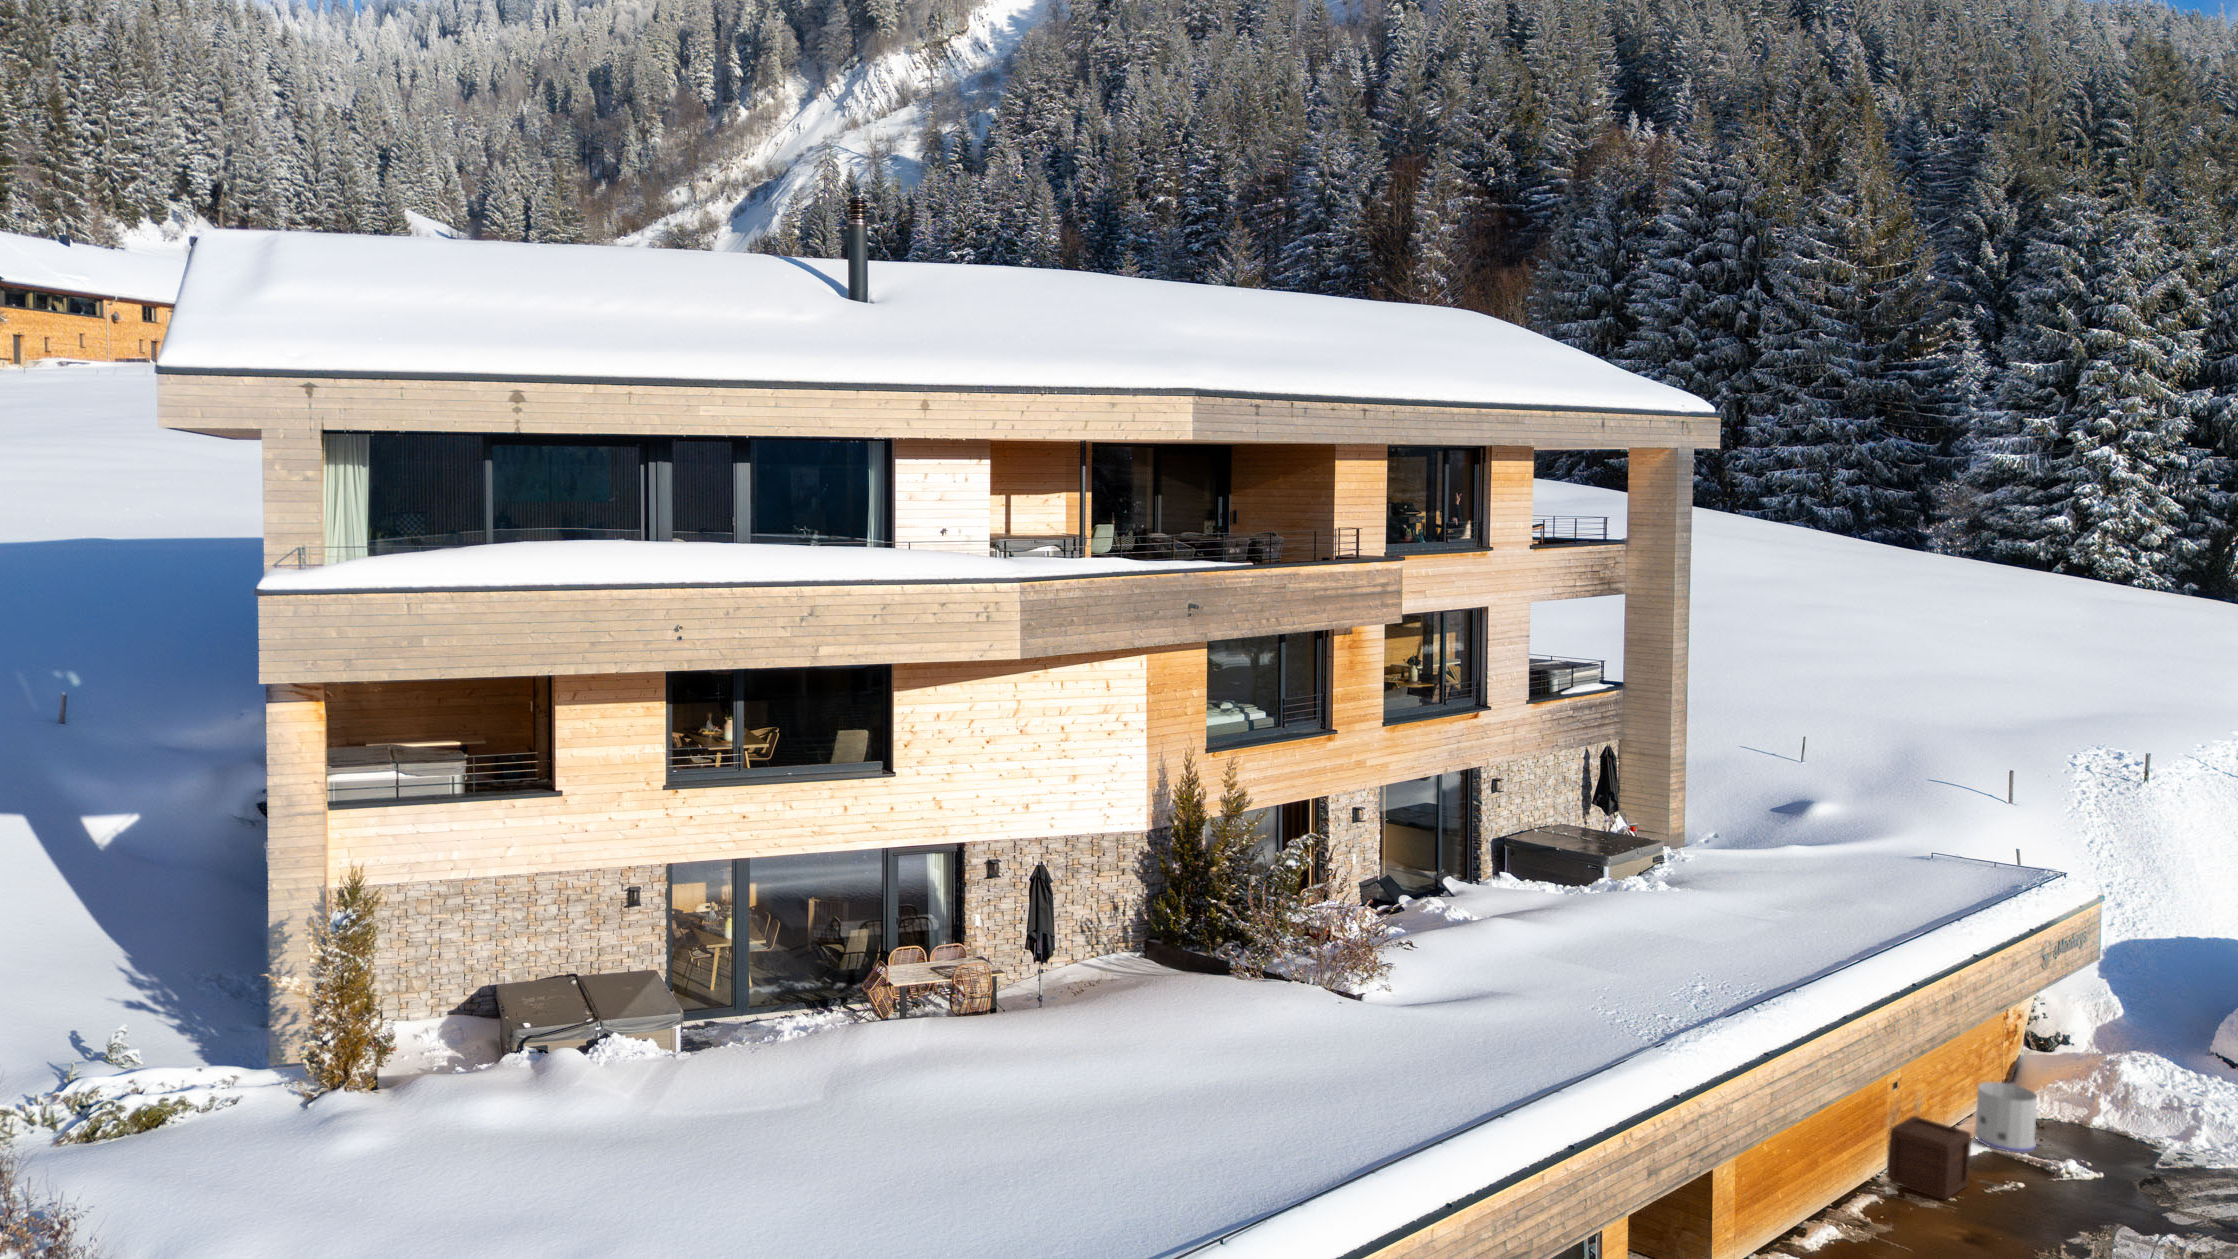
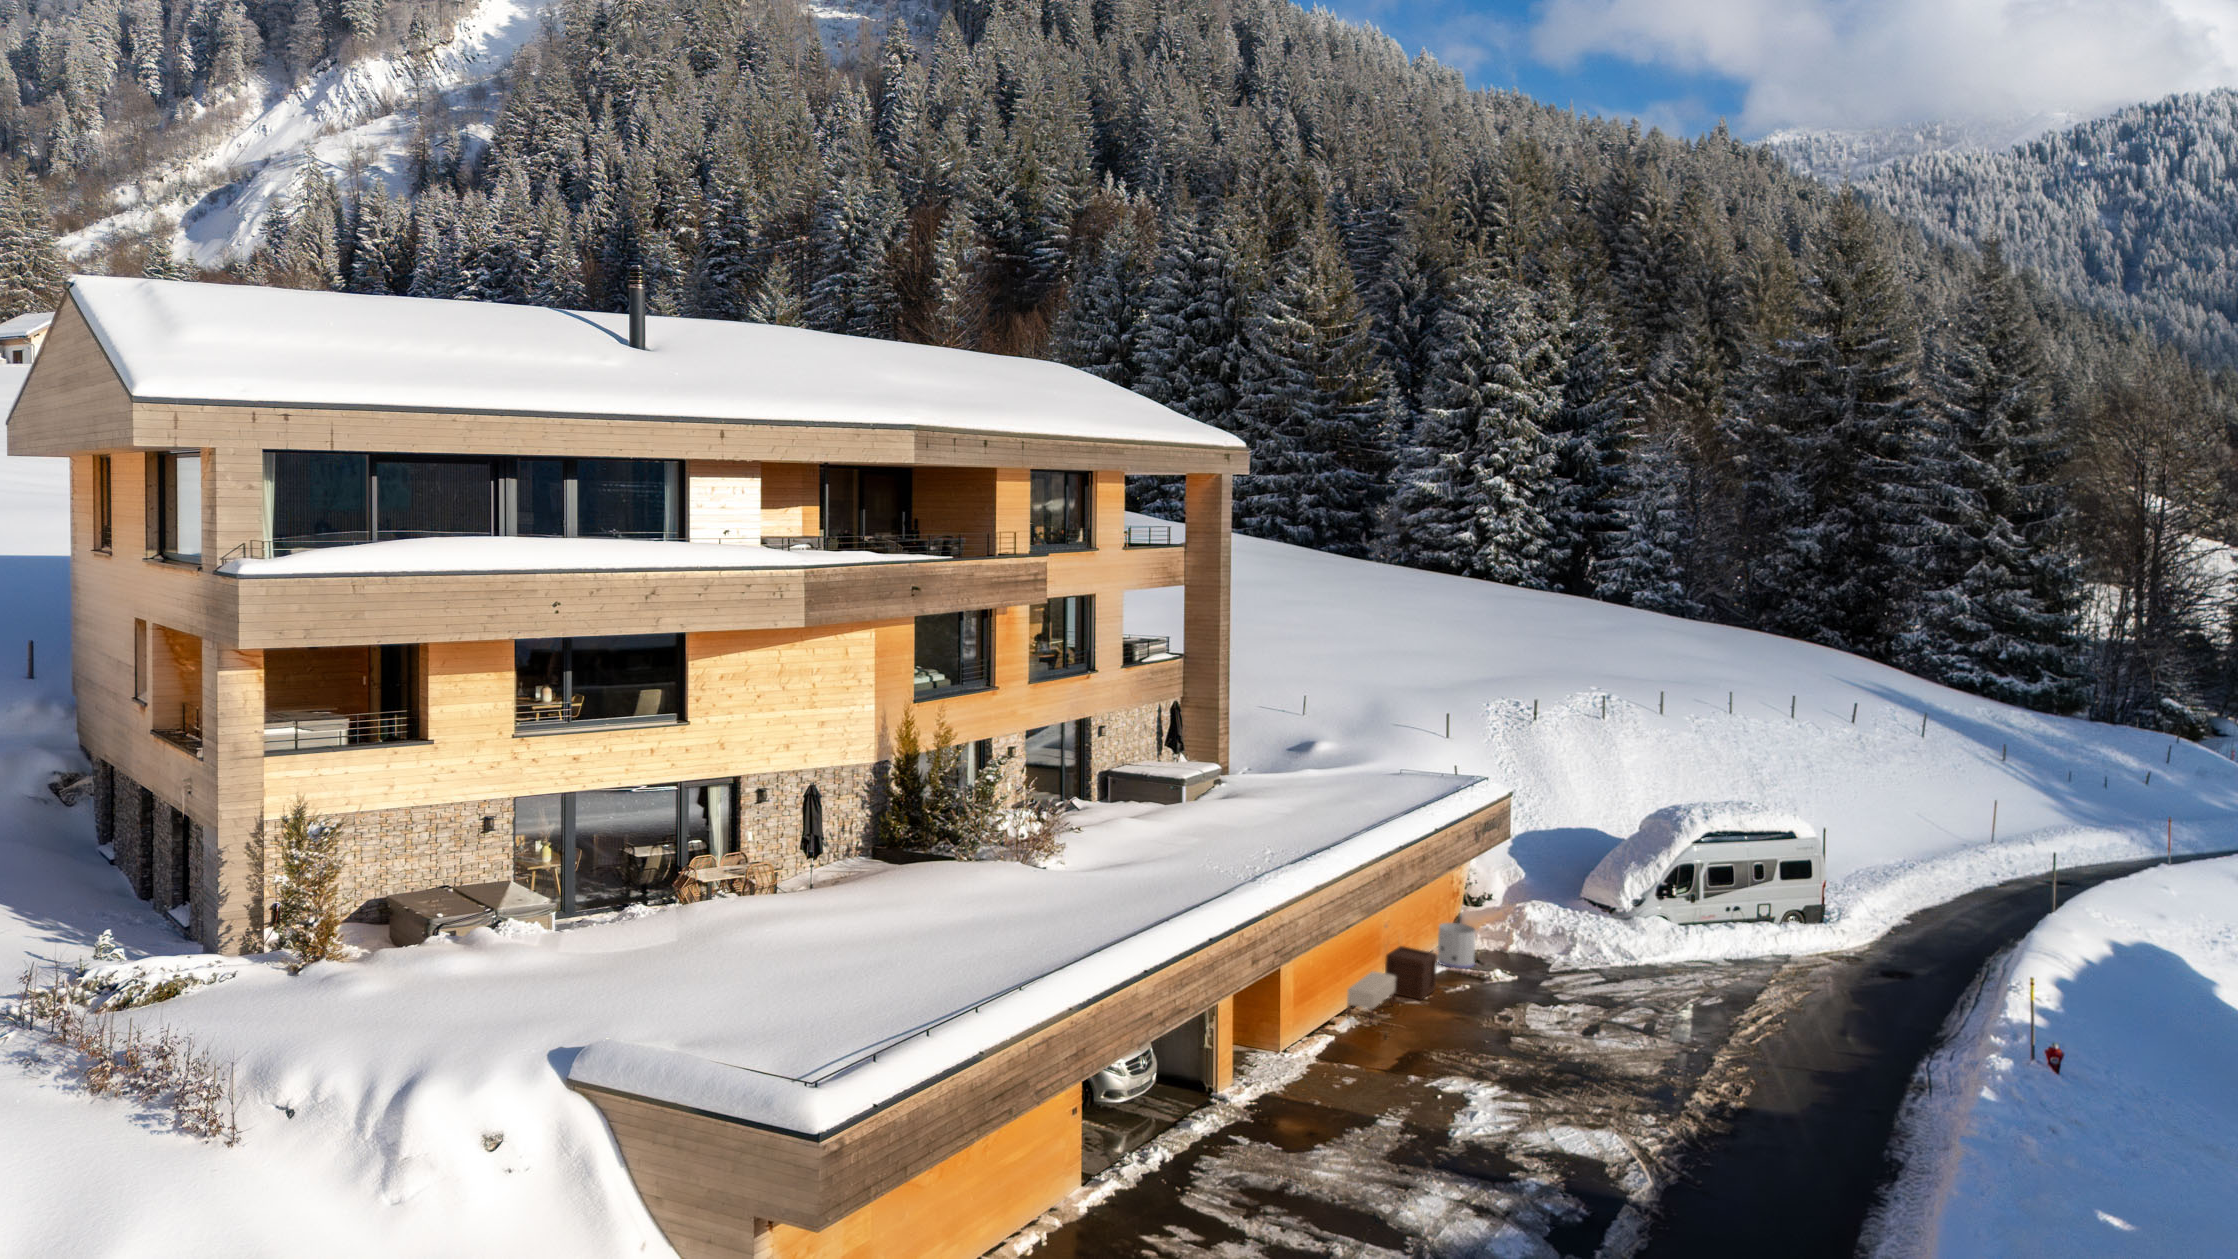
bench: none [1823,1153,1903,1235] -> present [1347,972,1396,1023]

